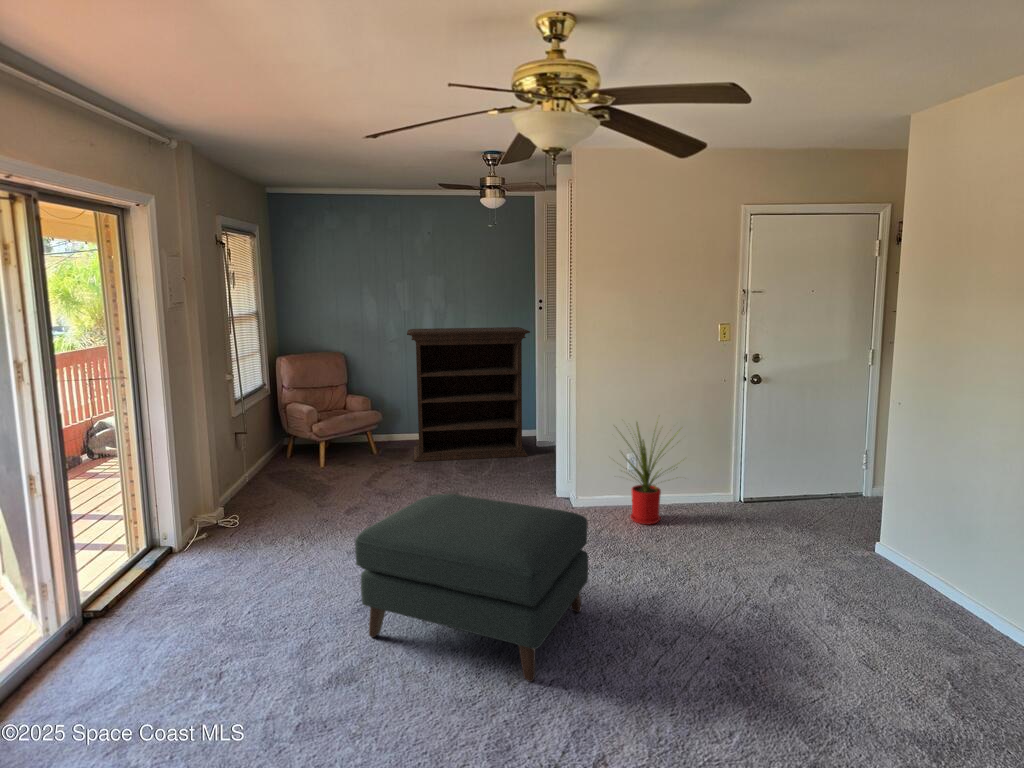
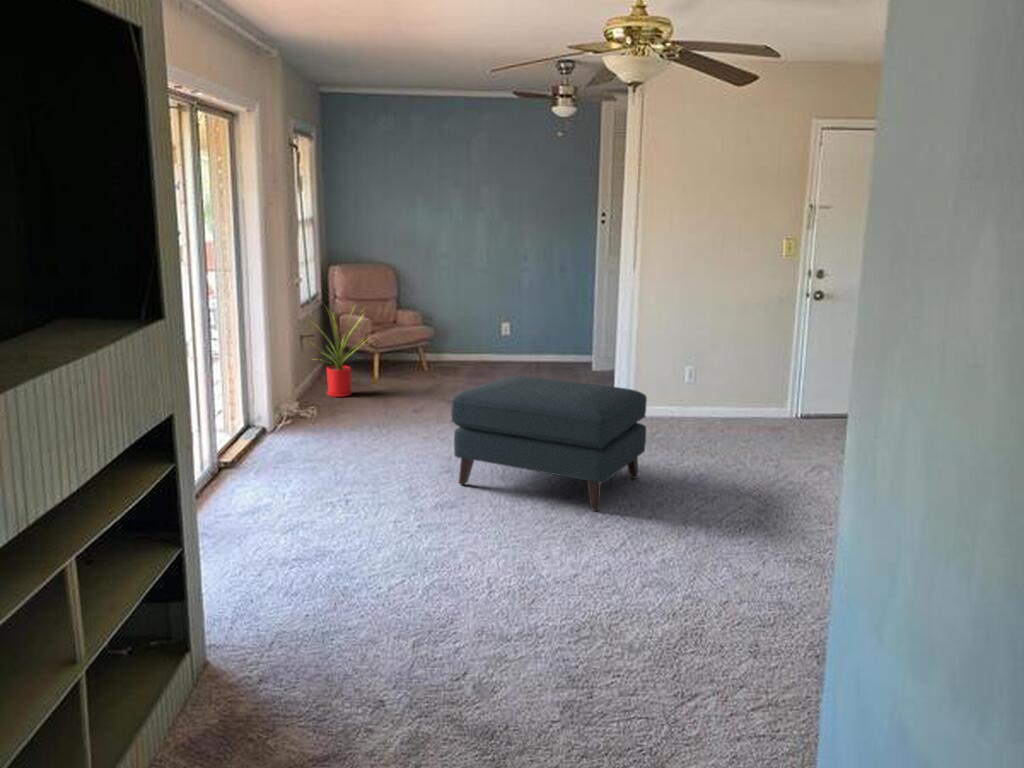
bookshelf: present [407,327,530,462] -> none [464,241,593,378]
house plant: present [616,422,678,525] -> present [313,314,357,397]

